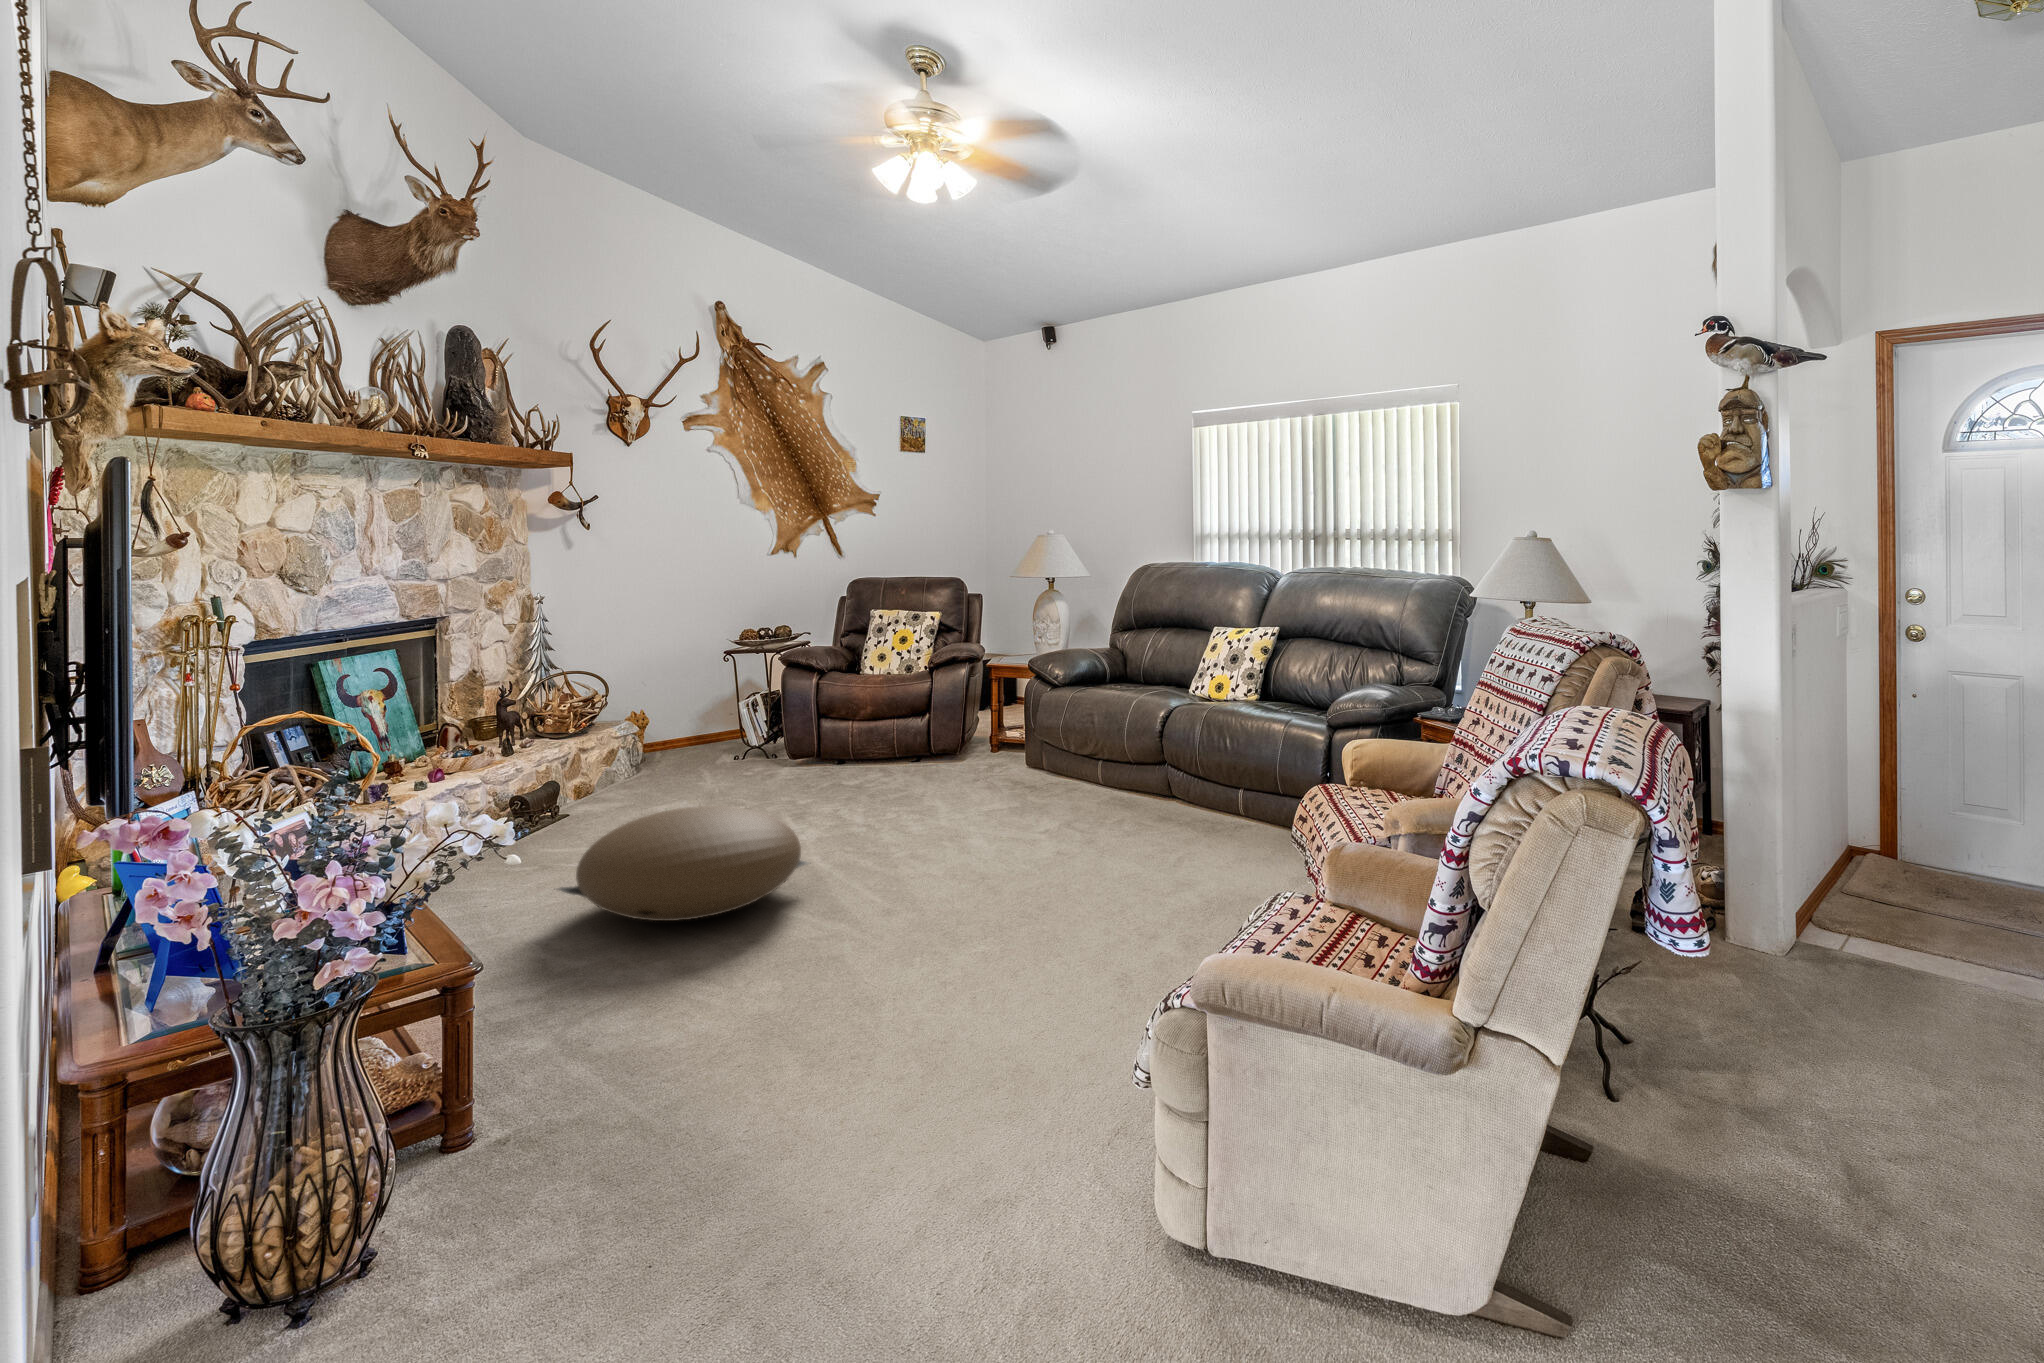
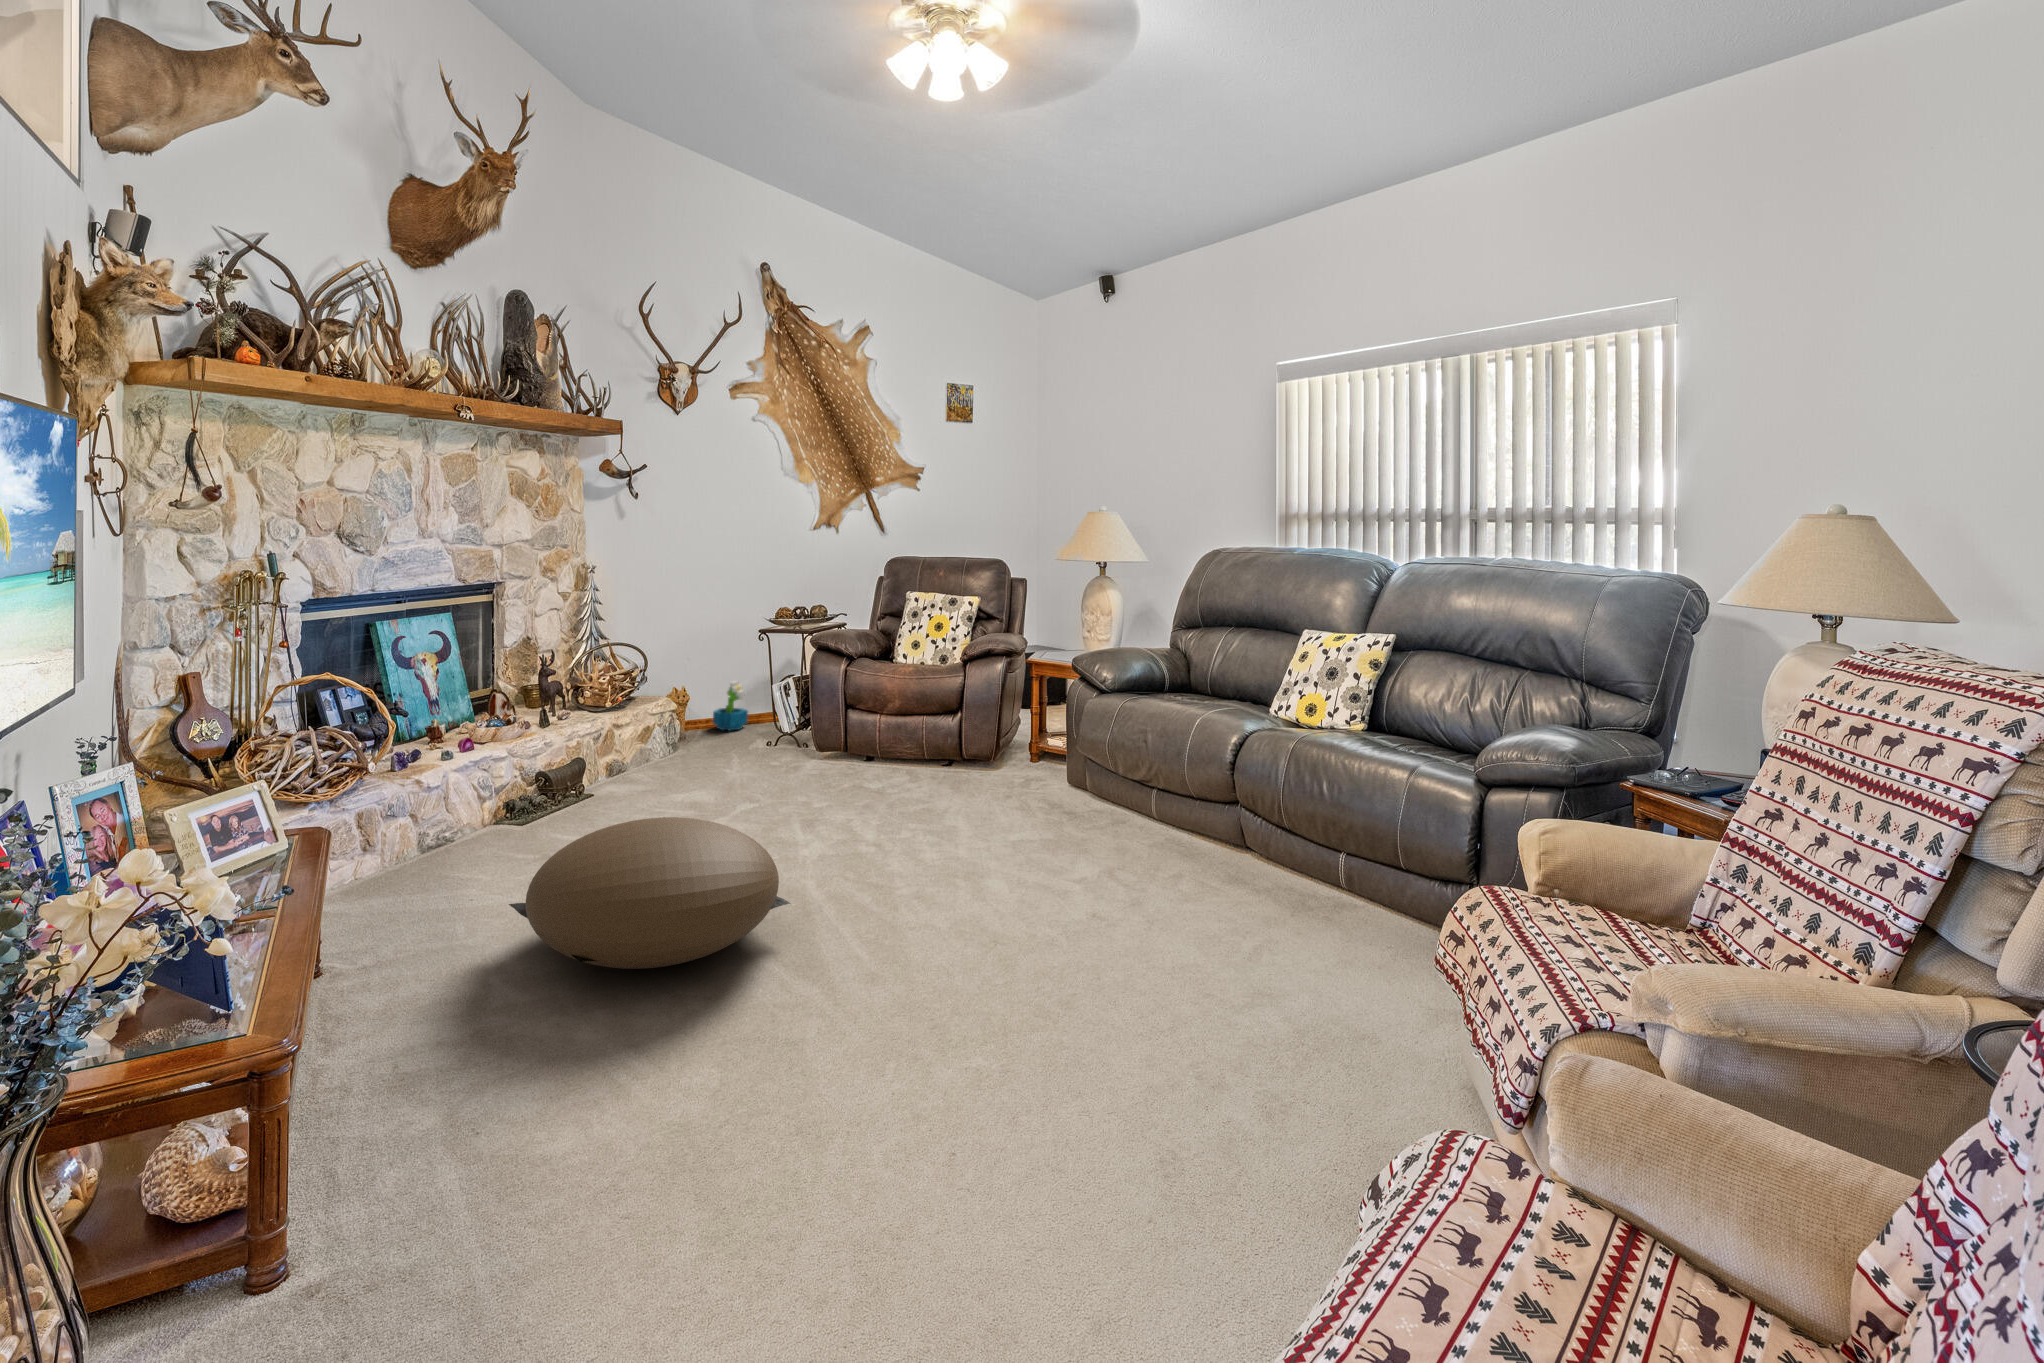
decorative plant: none [671,703,708,752] -> present [713,681,748,731]

